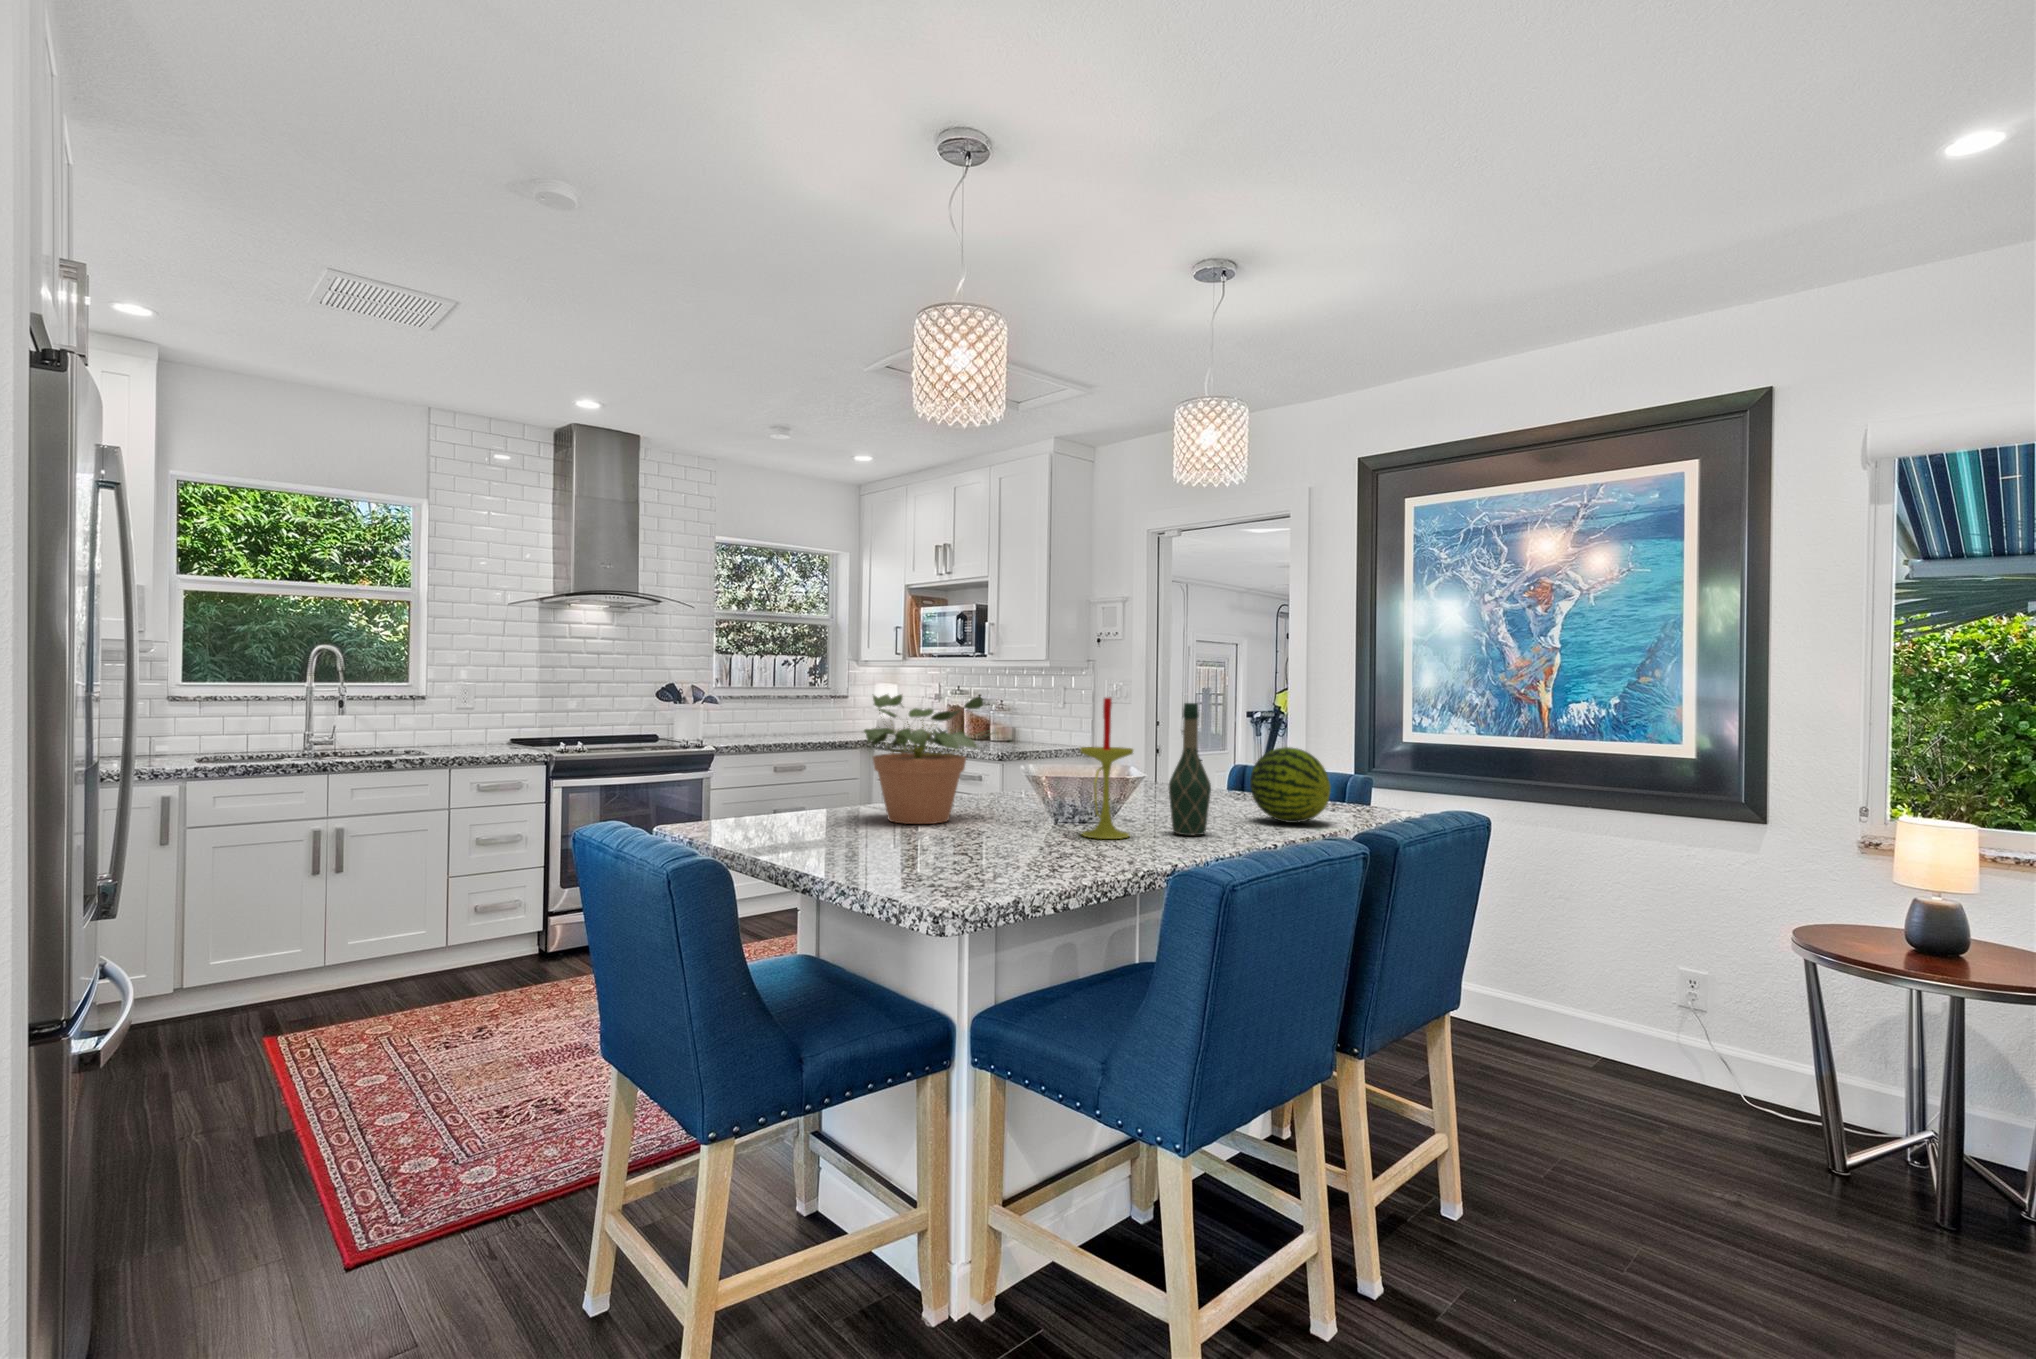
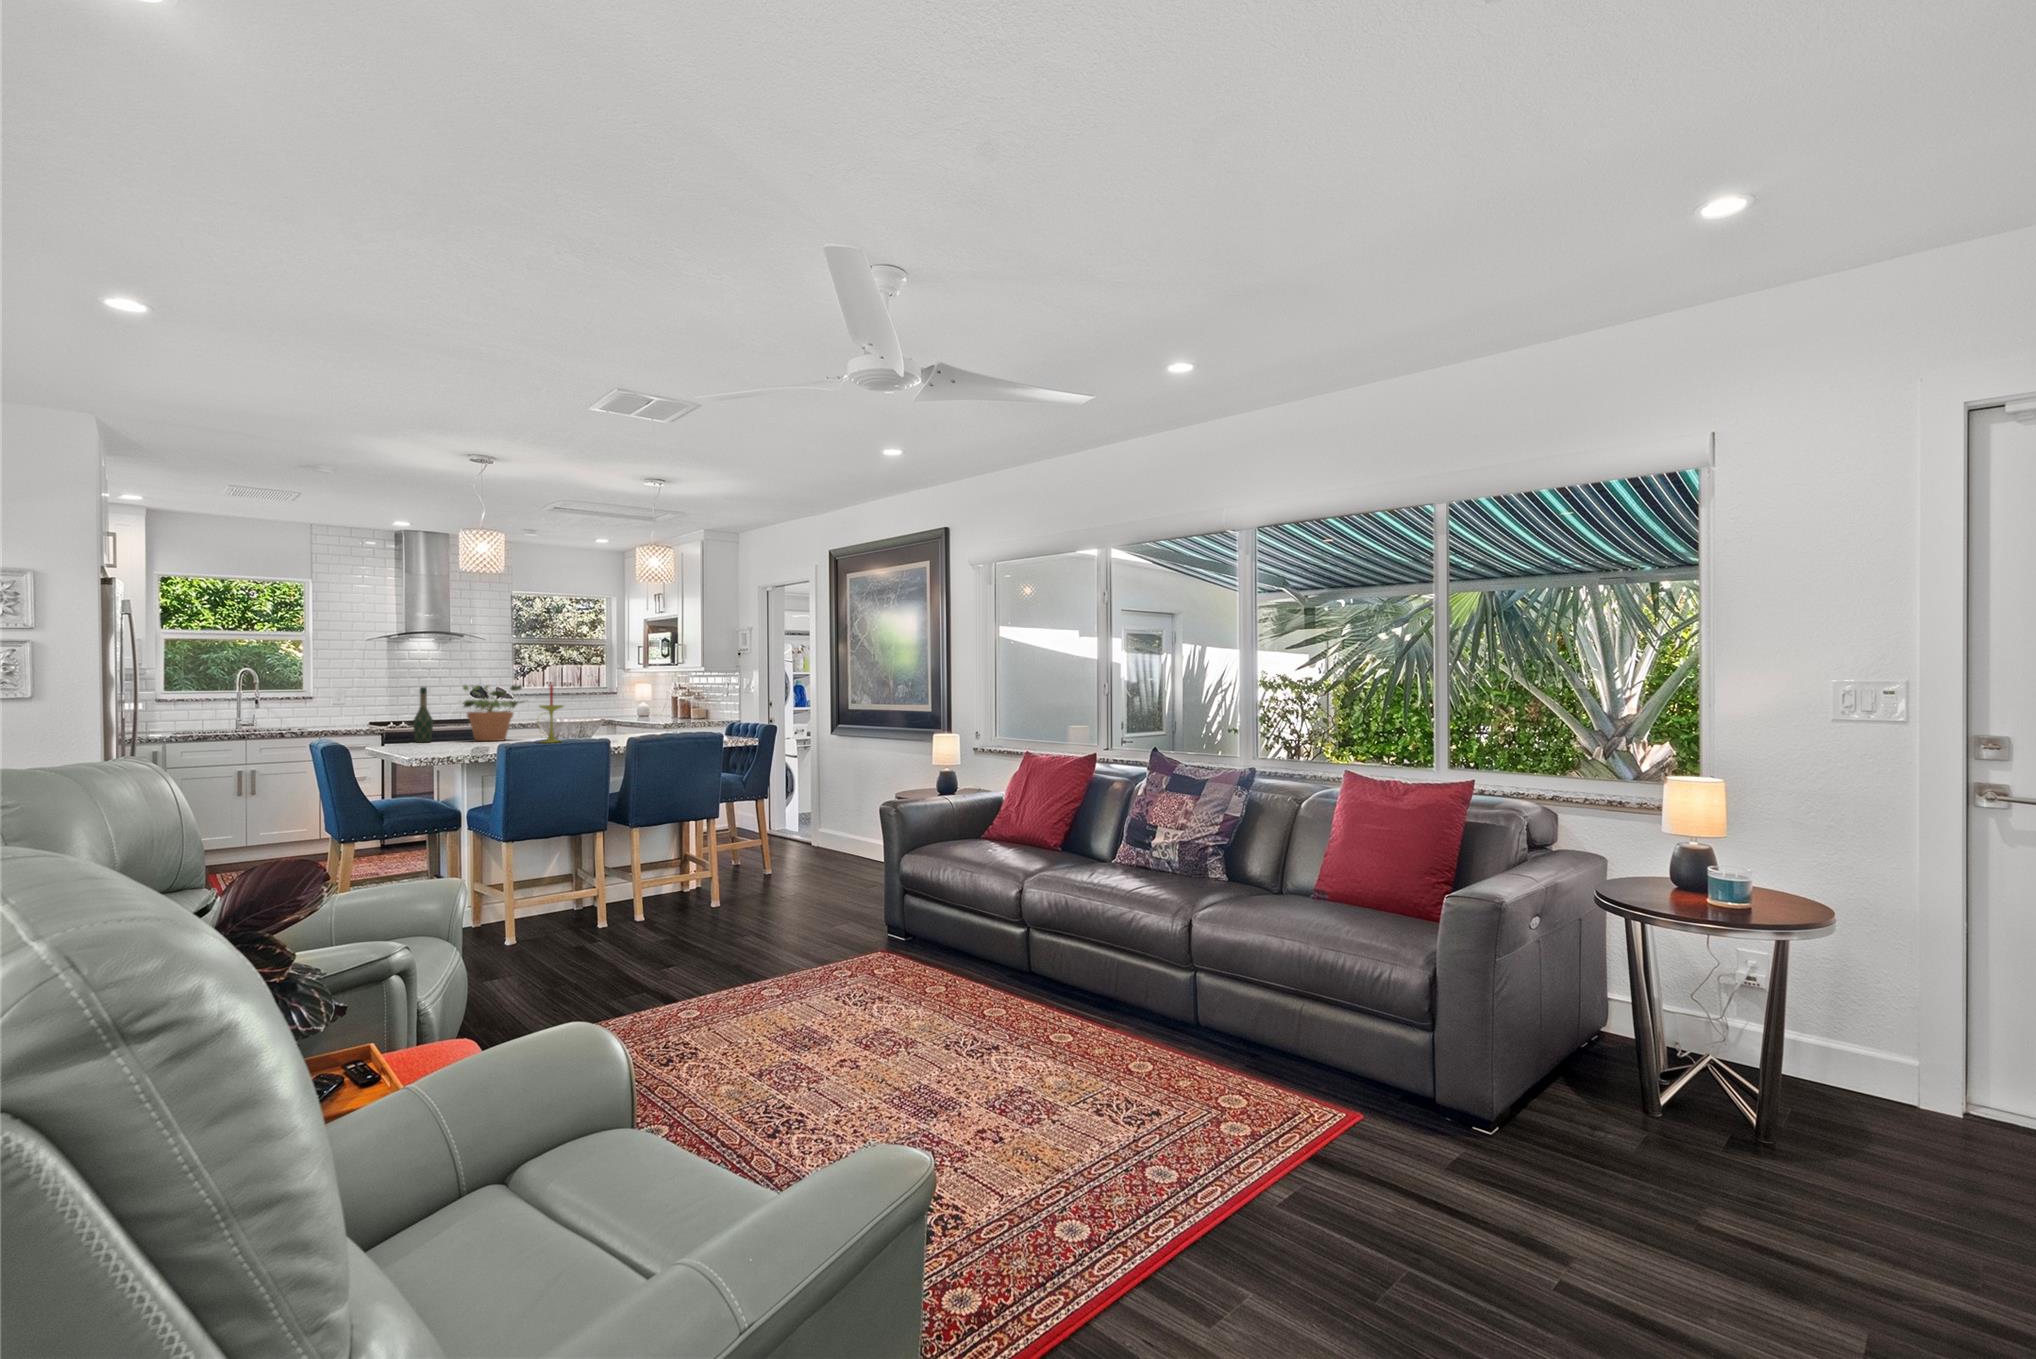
wine bottle: present [1169,703,1211,835] -> present [413,687,434,743]
fruit: present [1250,747,1331,823] -> none [642,705,677,739]

